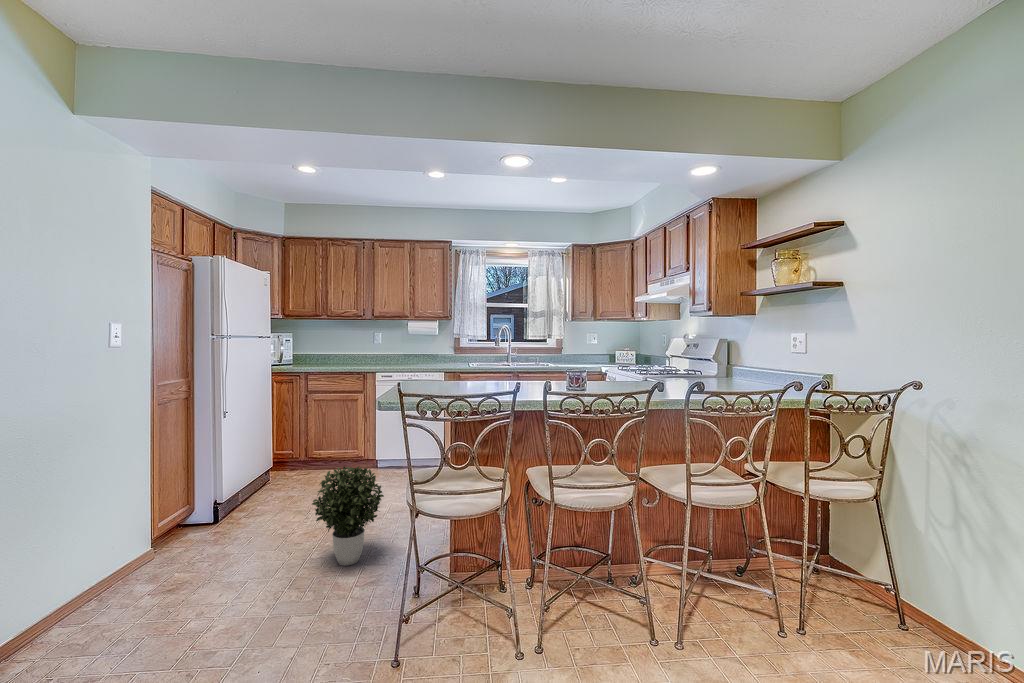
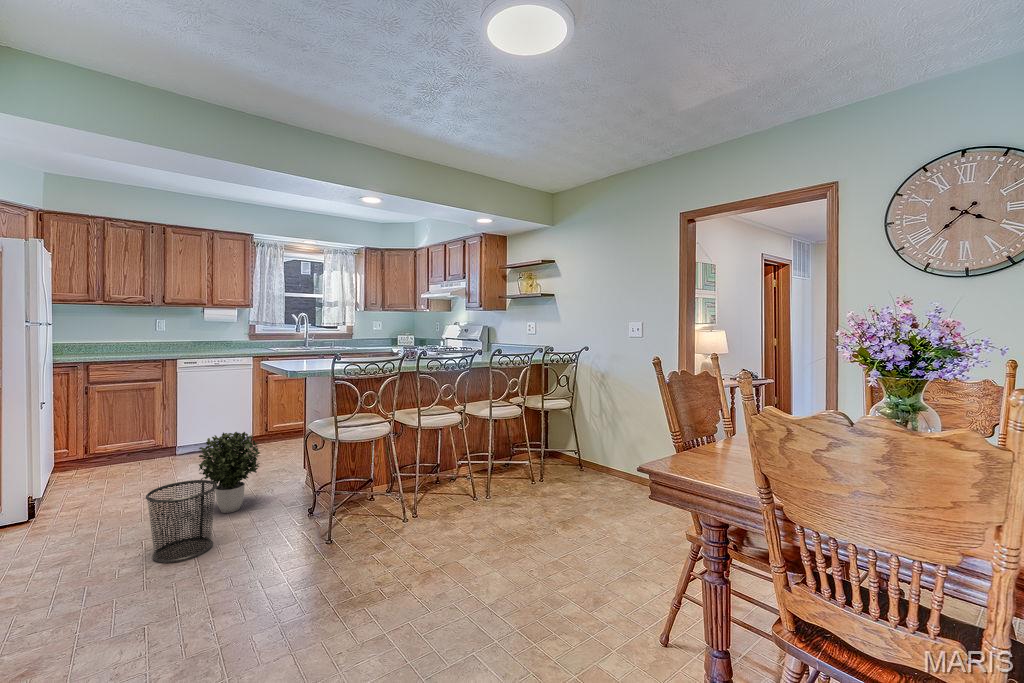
waste bin: none [214,526,296,634] -> present [145,480,217,563]

